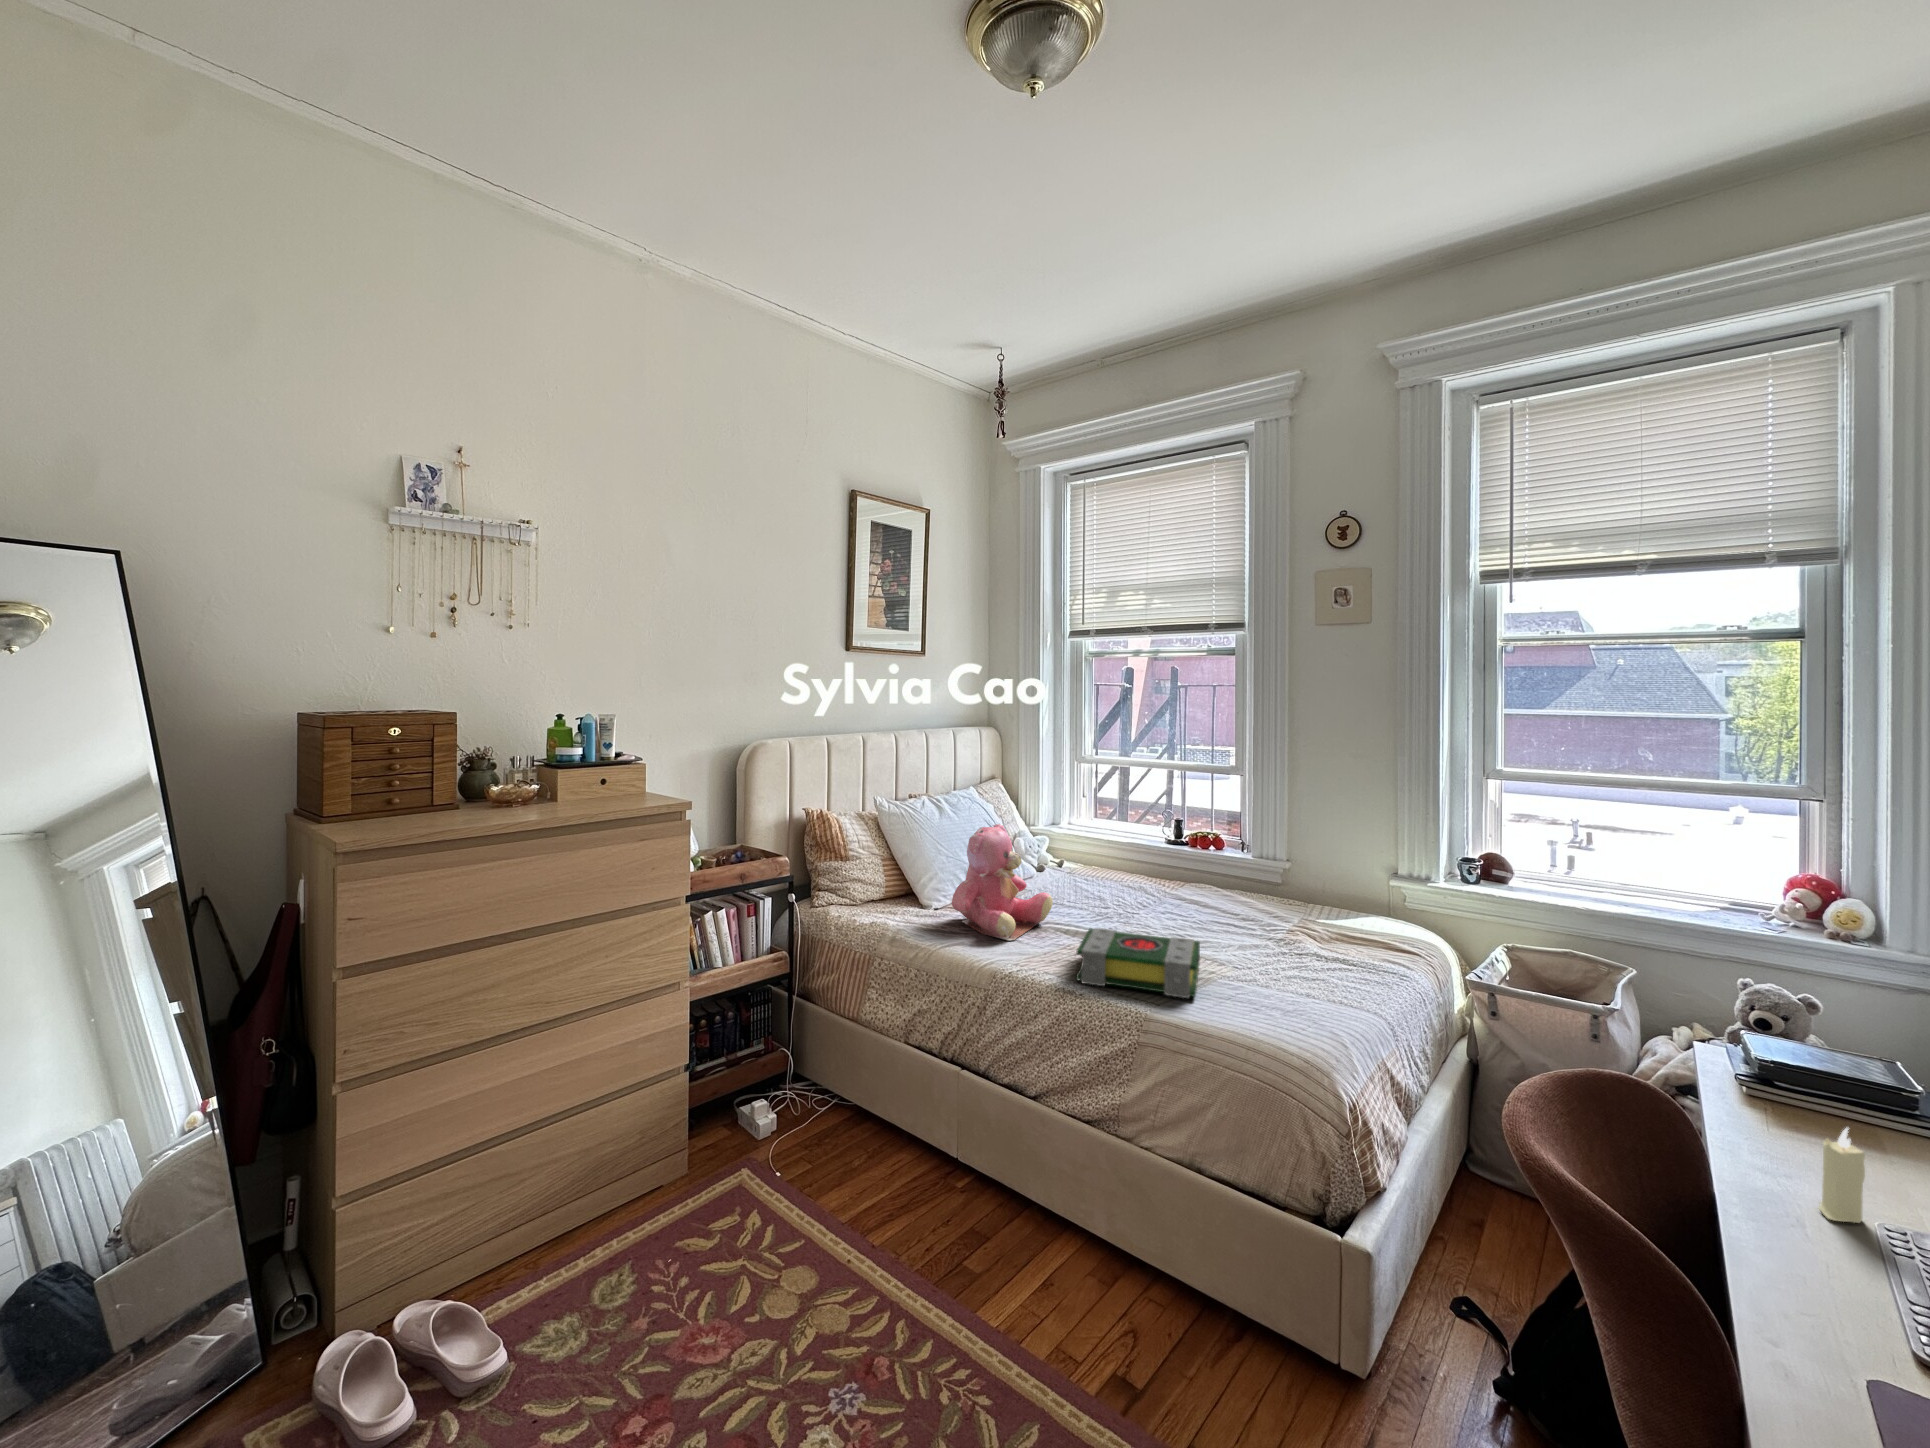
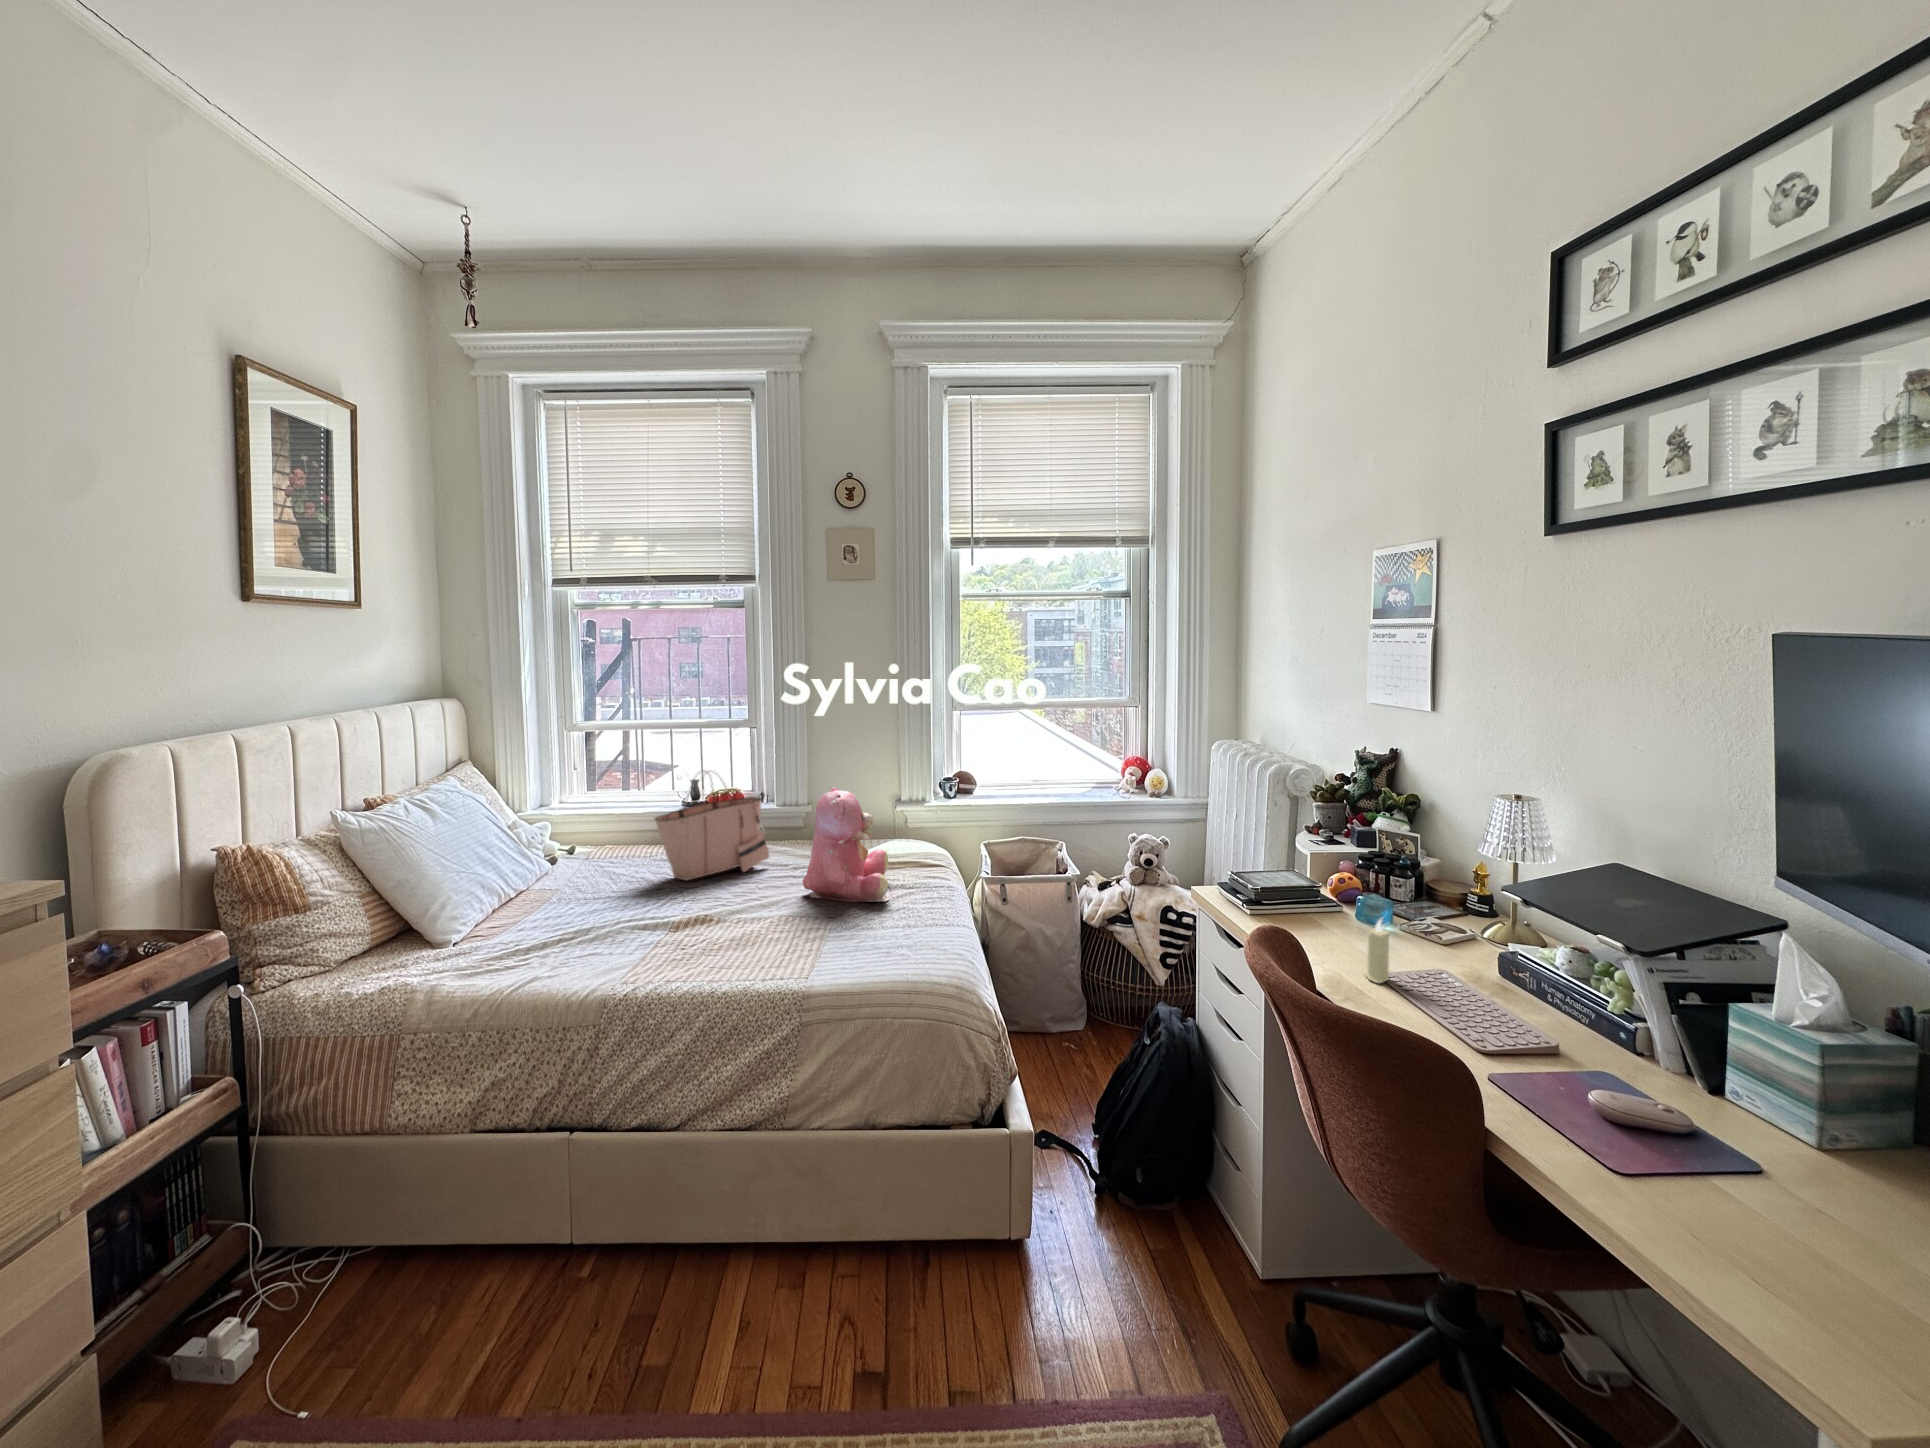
tote bag: none [1111,807,1221,908] -> present [655,771,769,880]
teddy bear: present [952,824,1053,940] -> present [803,787,888,902]
book: present [1076,928,1200,998] -> none [692,902,833,980]

